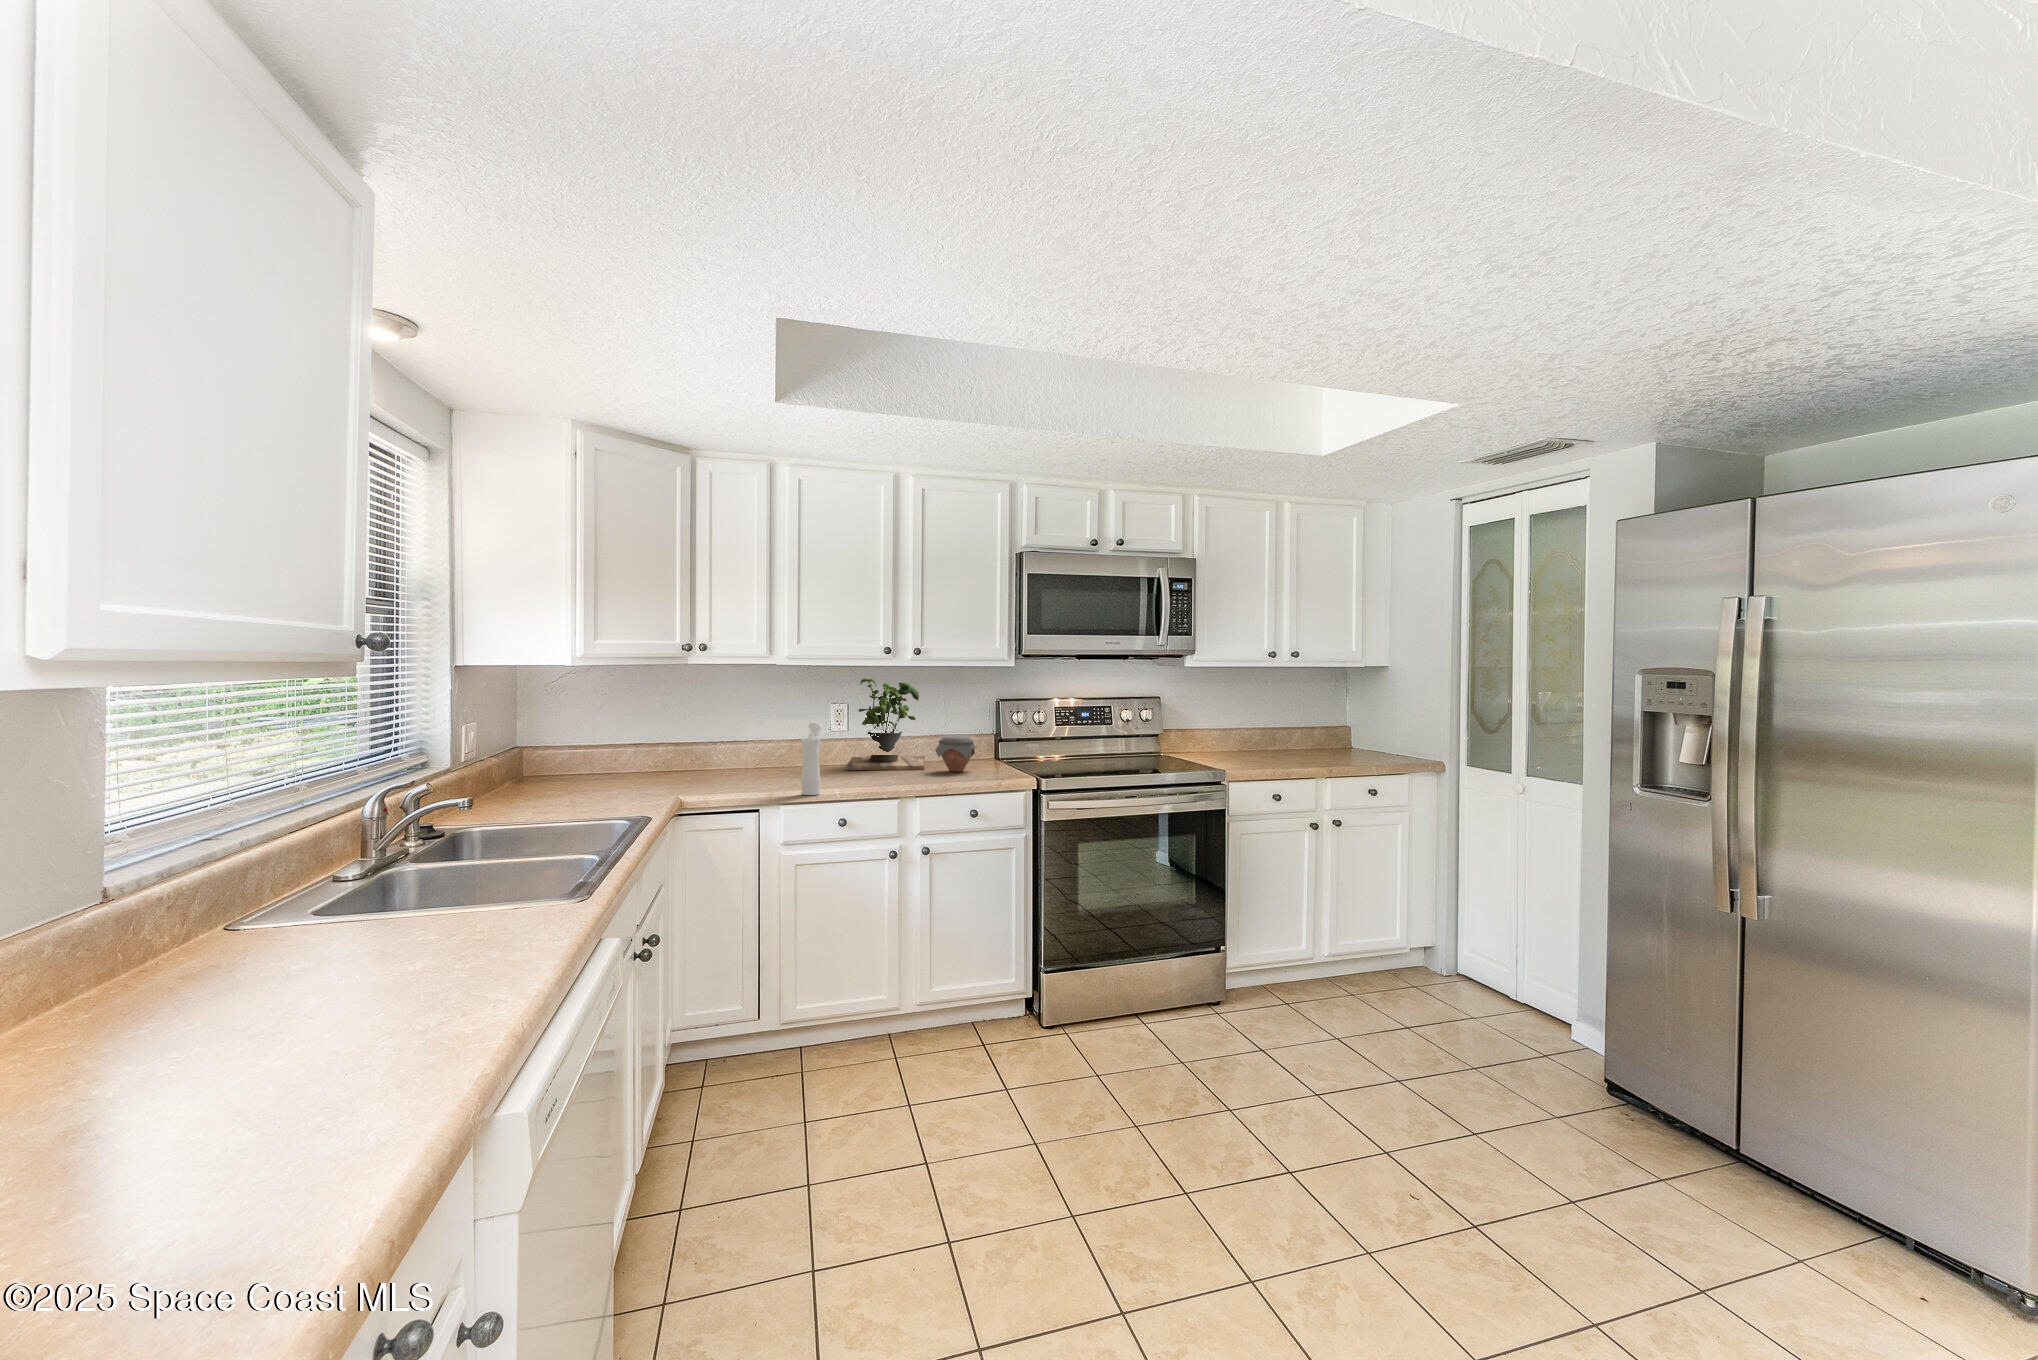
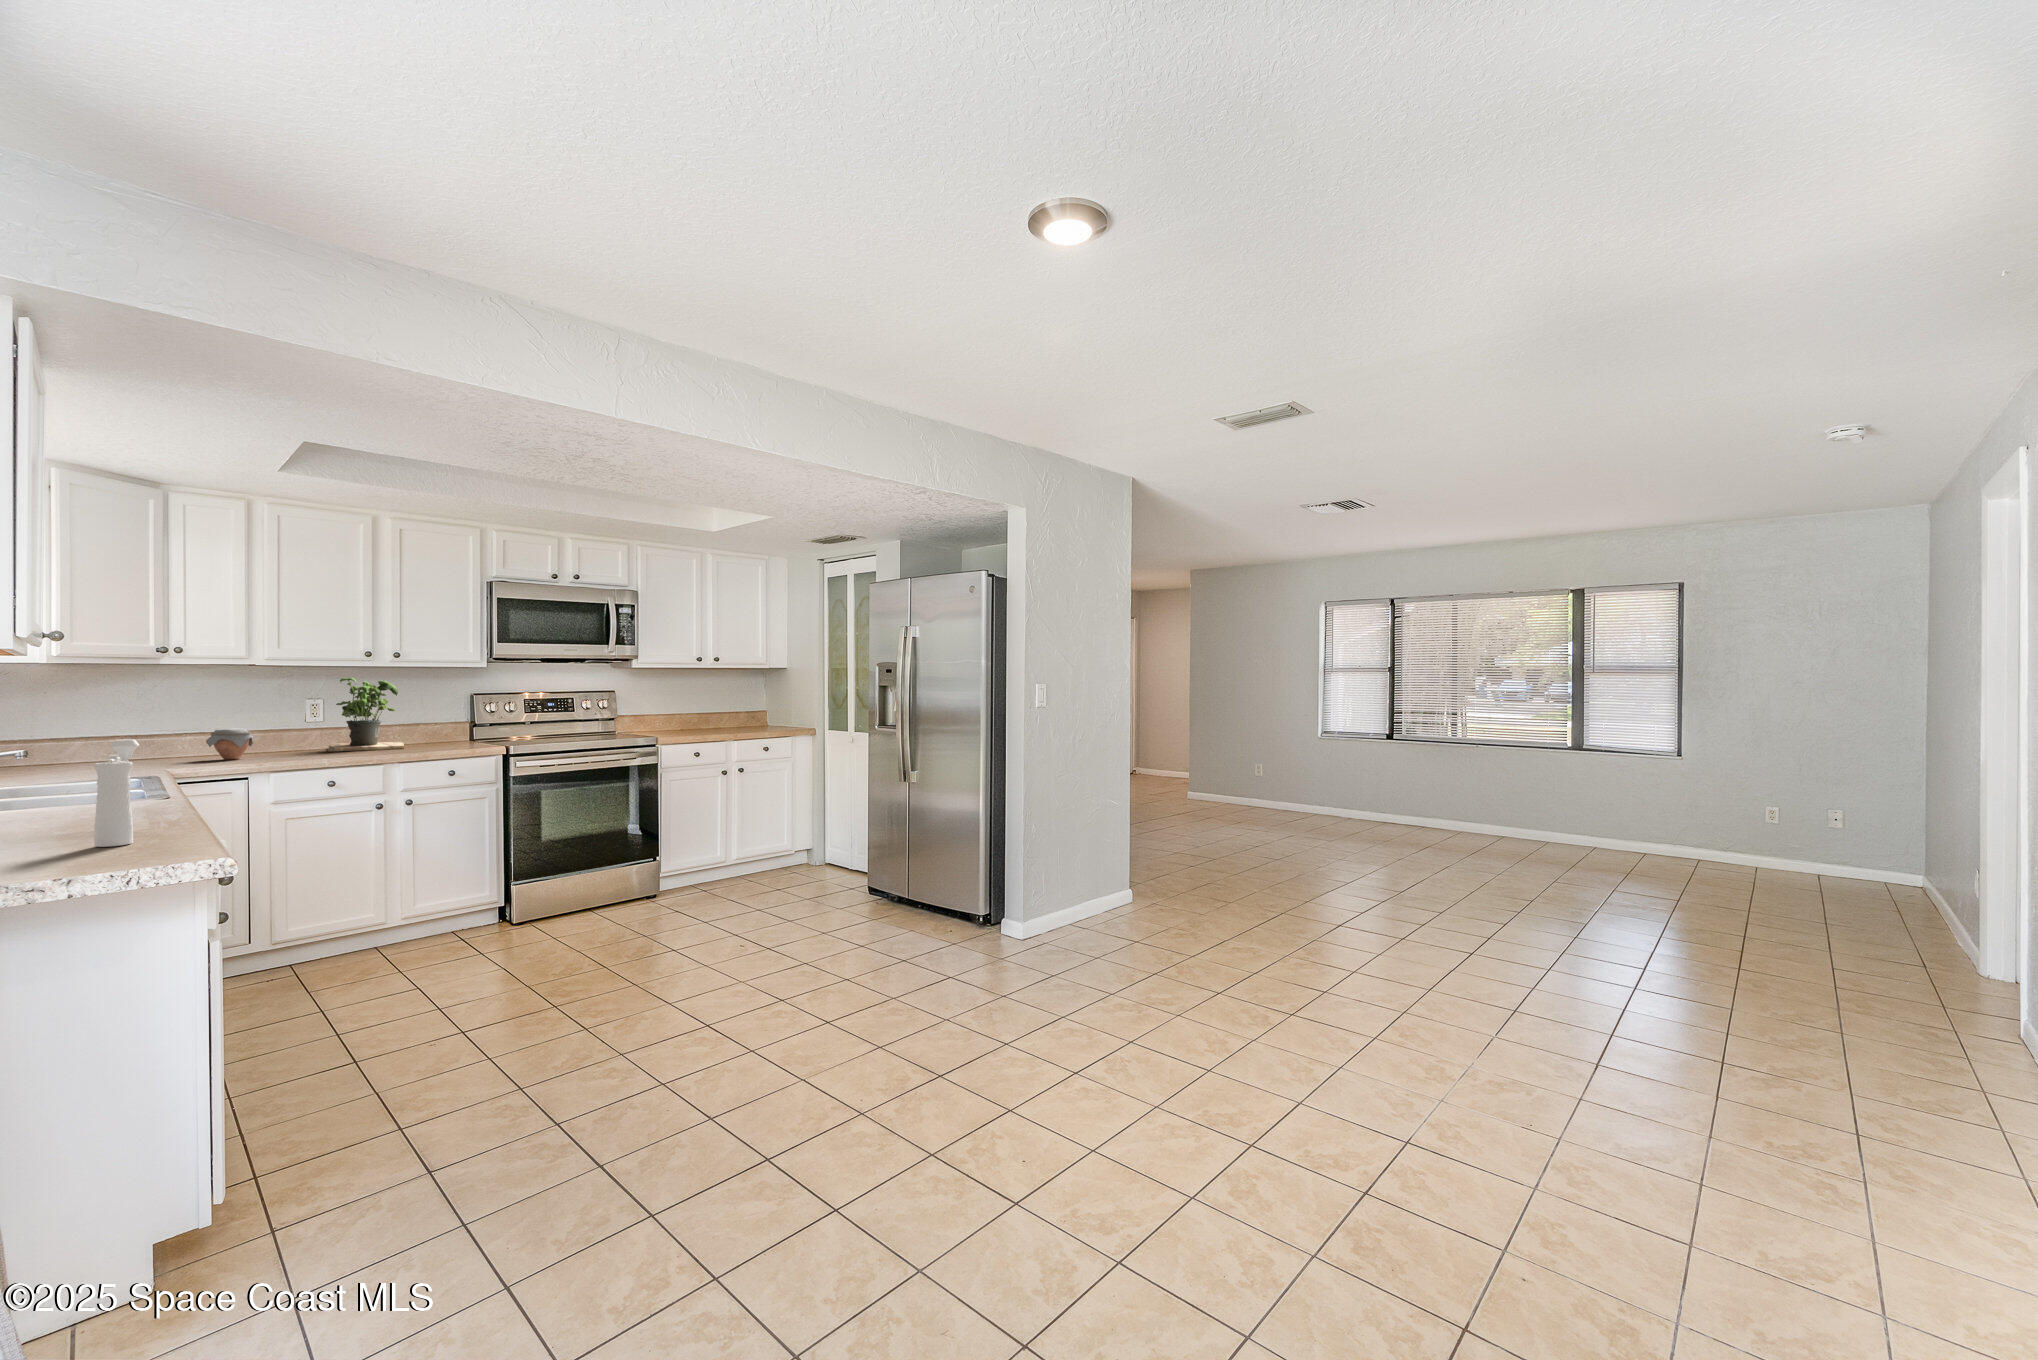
pepper mill: present [801,722,822,795] -> present [93,739,139,847]
jar: present [936,735,976,772] -> present [206,728,253,760]

